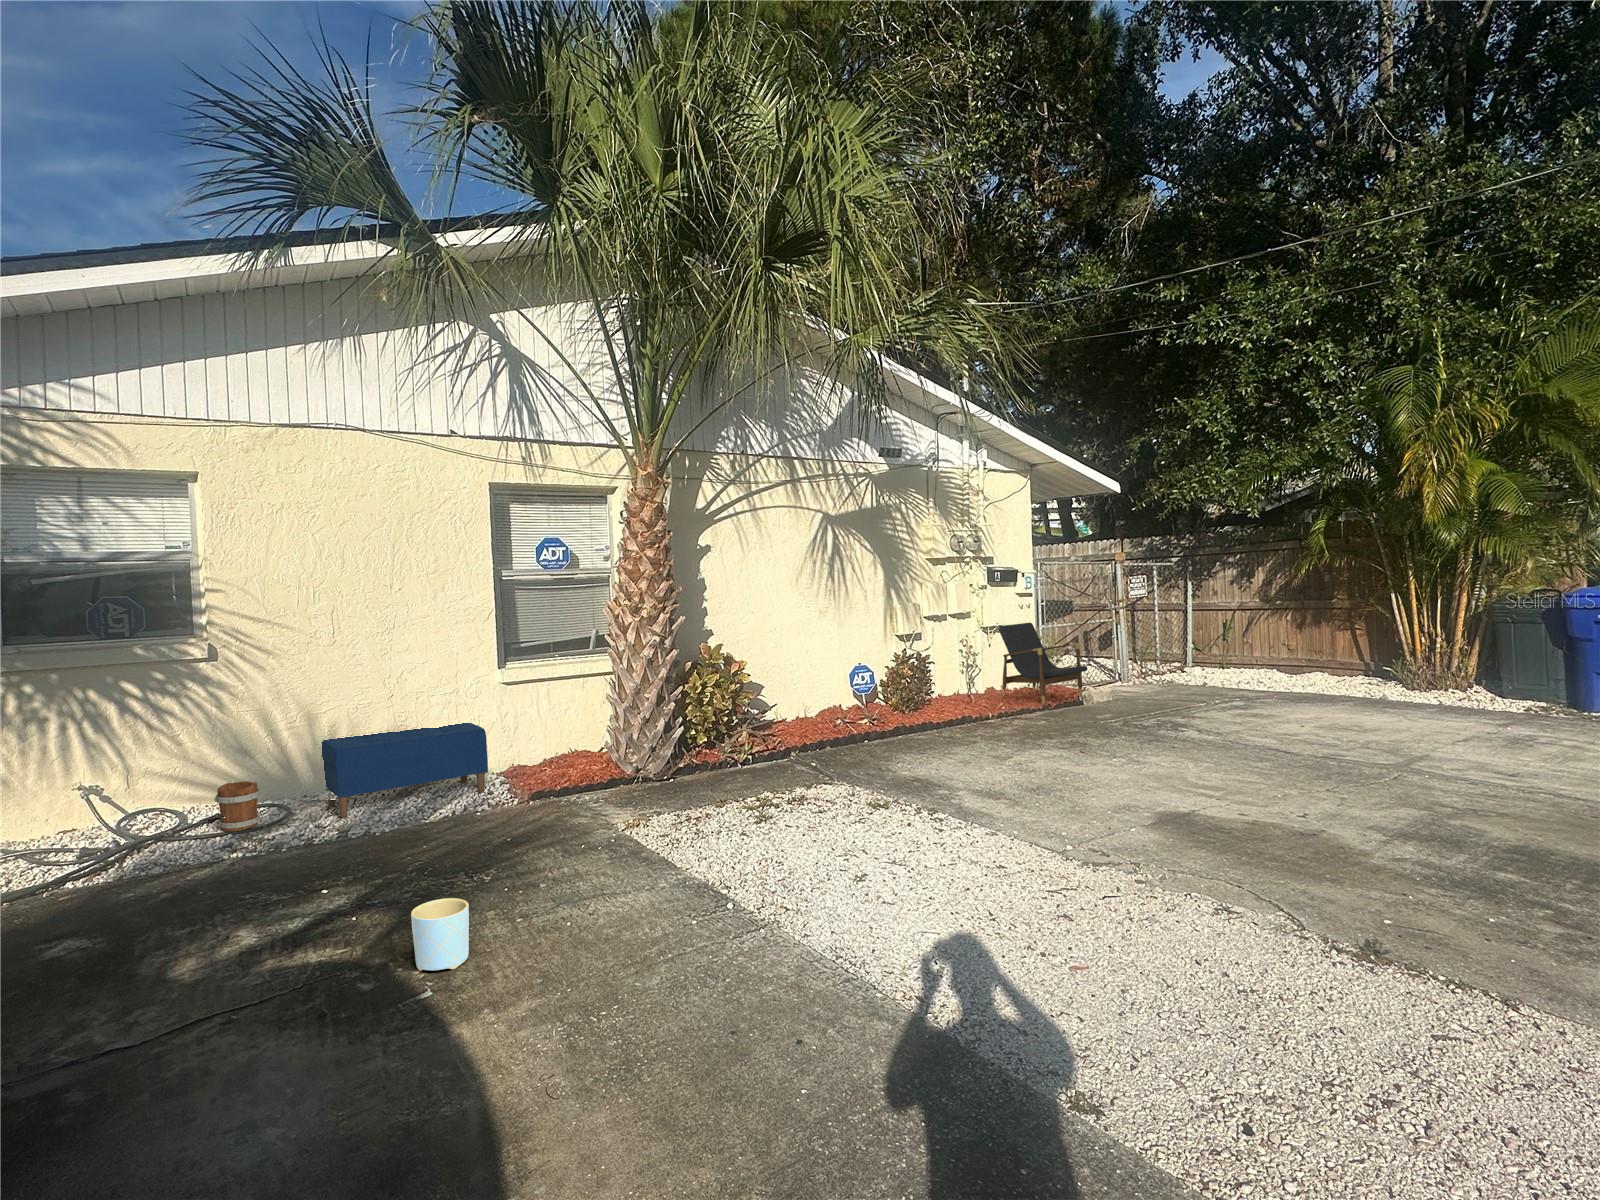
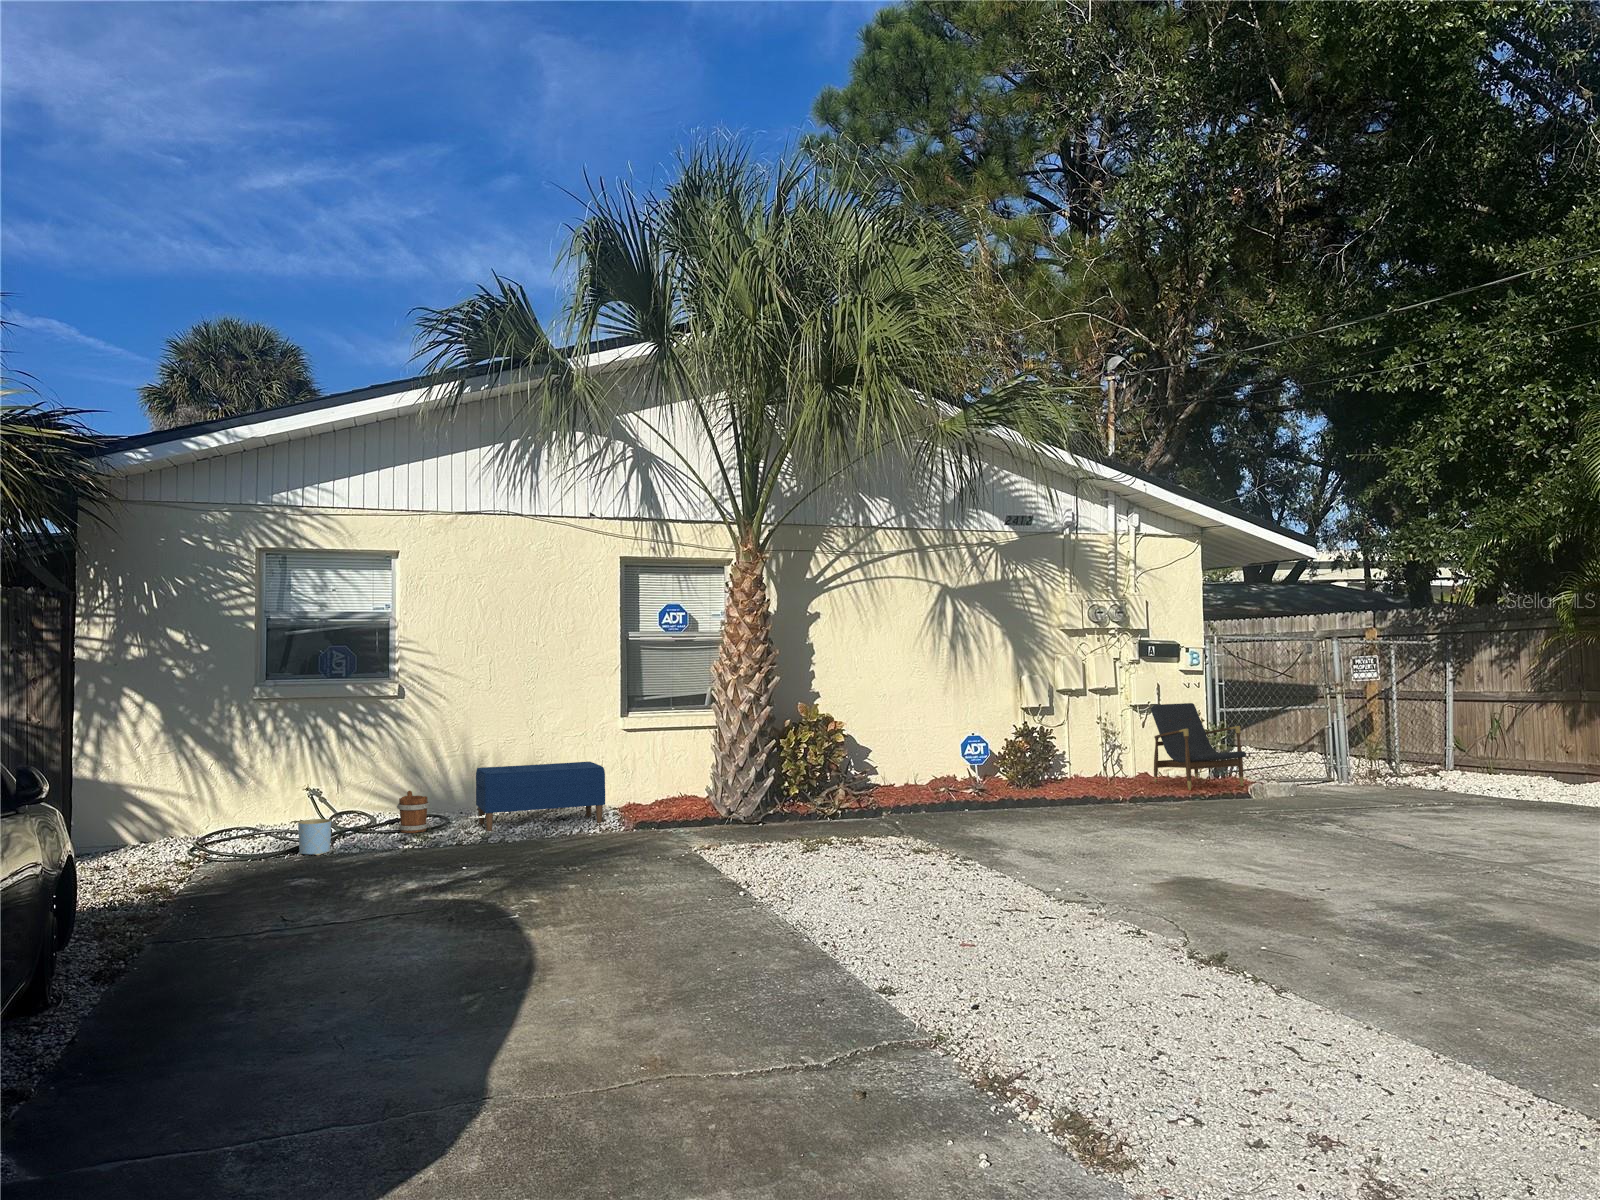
planter: present [411,898,469,971] -> present [298,819,331,855]

